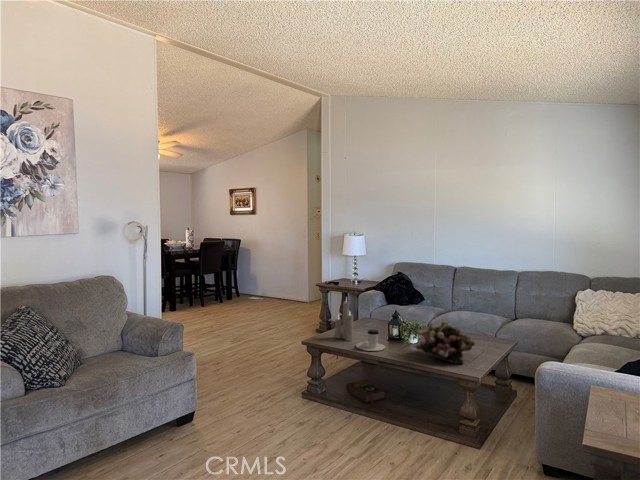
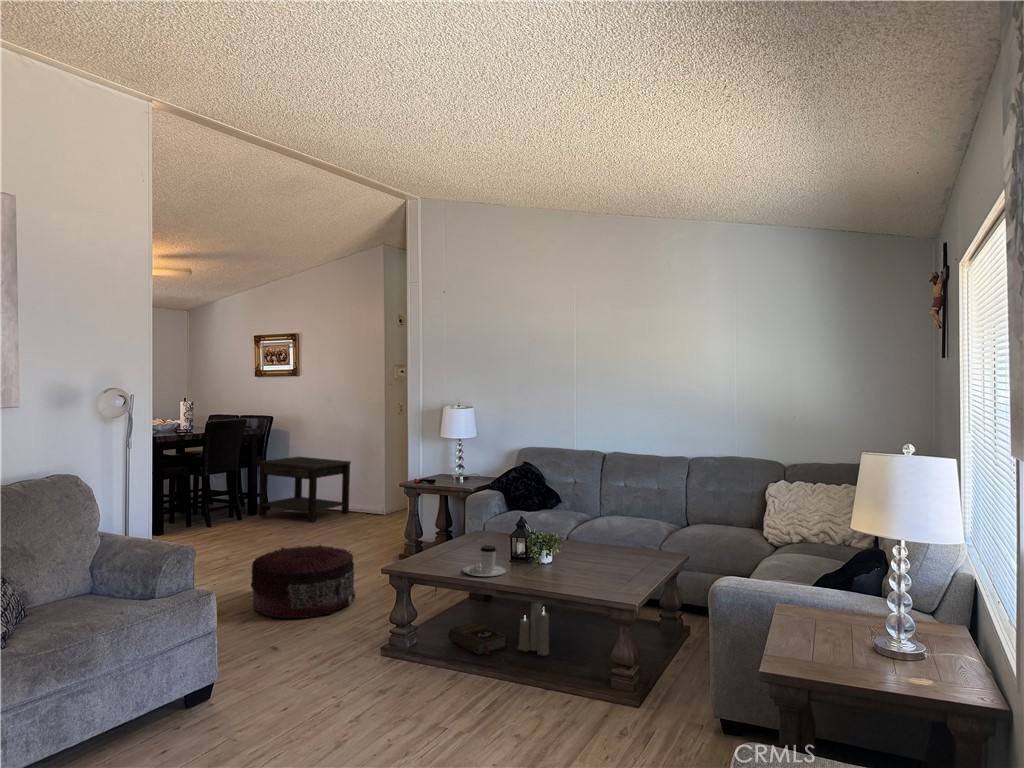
side table: none [232,265,287,307] -> present [259,457,351,523]
candle: present [334,301,353,341] -> present [518,603,549,656]
flower arrangement: present [413,320,475,364] -> none [545,527,631,588]
pouf: none [222,322,288,369] -> present [251,545,355,618]

